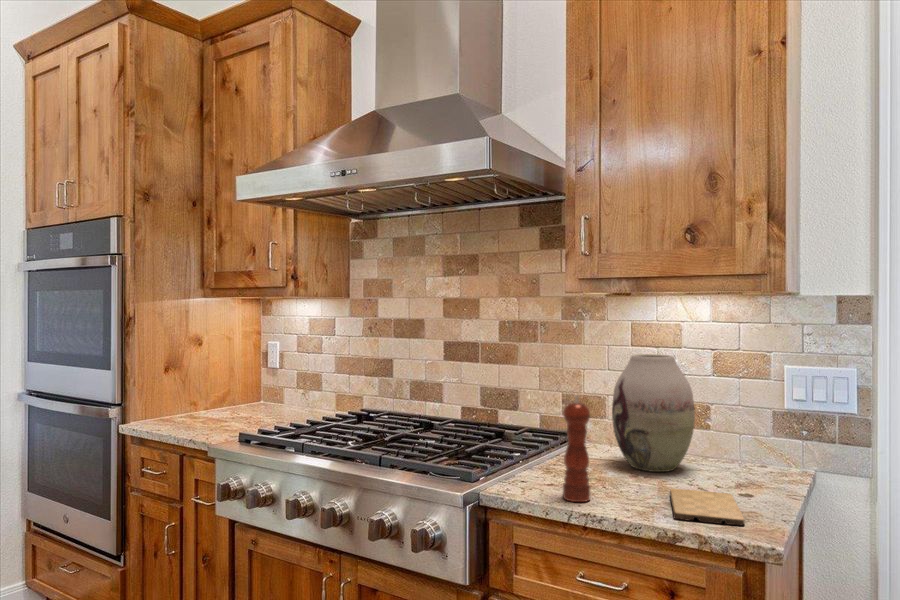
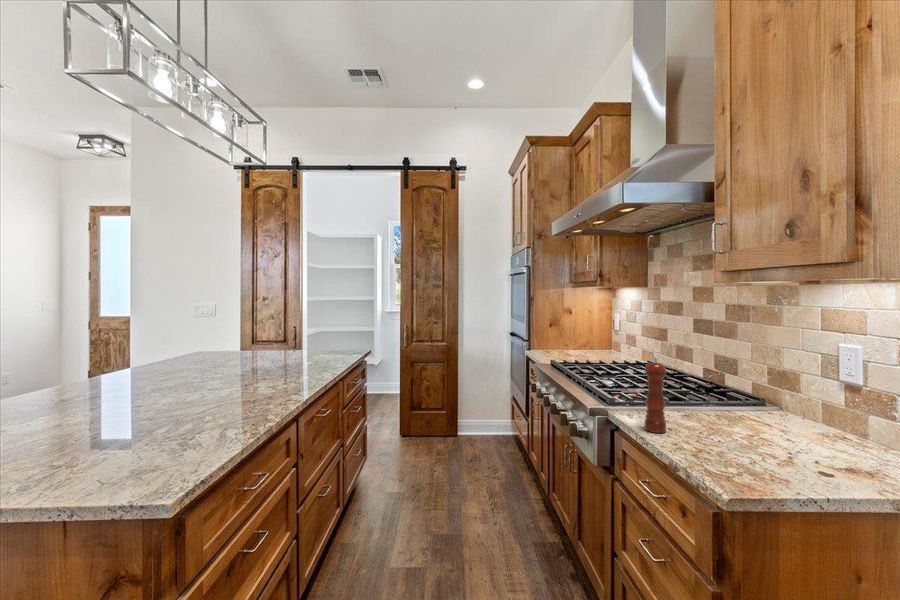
vase: present [612,354,695,472] -> none [751,336,843,444]
cutting board: present [670,489,745,525] -> none [691,446,793,480]

